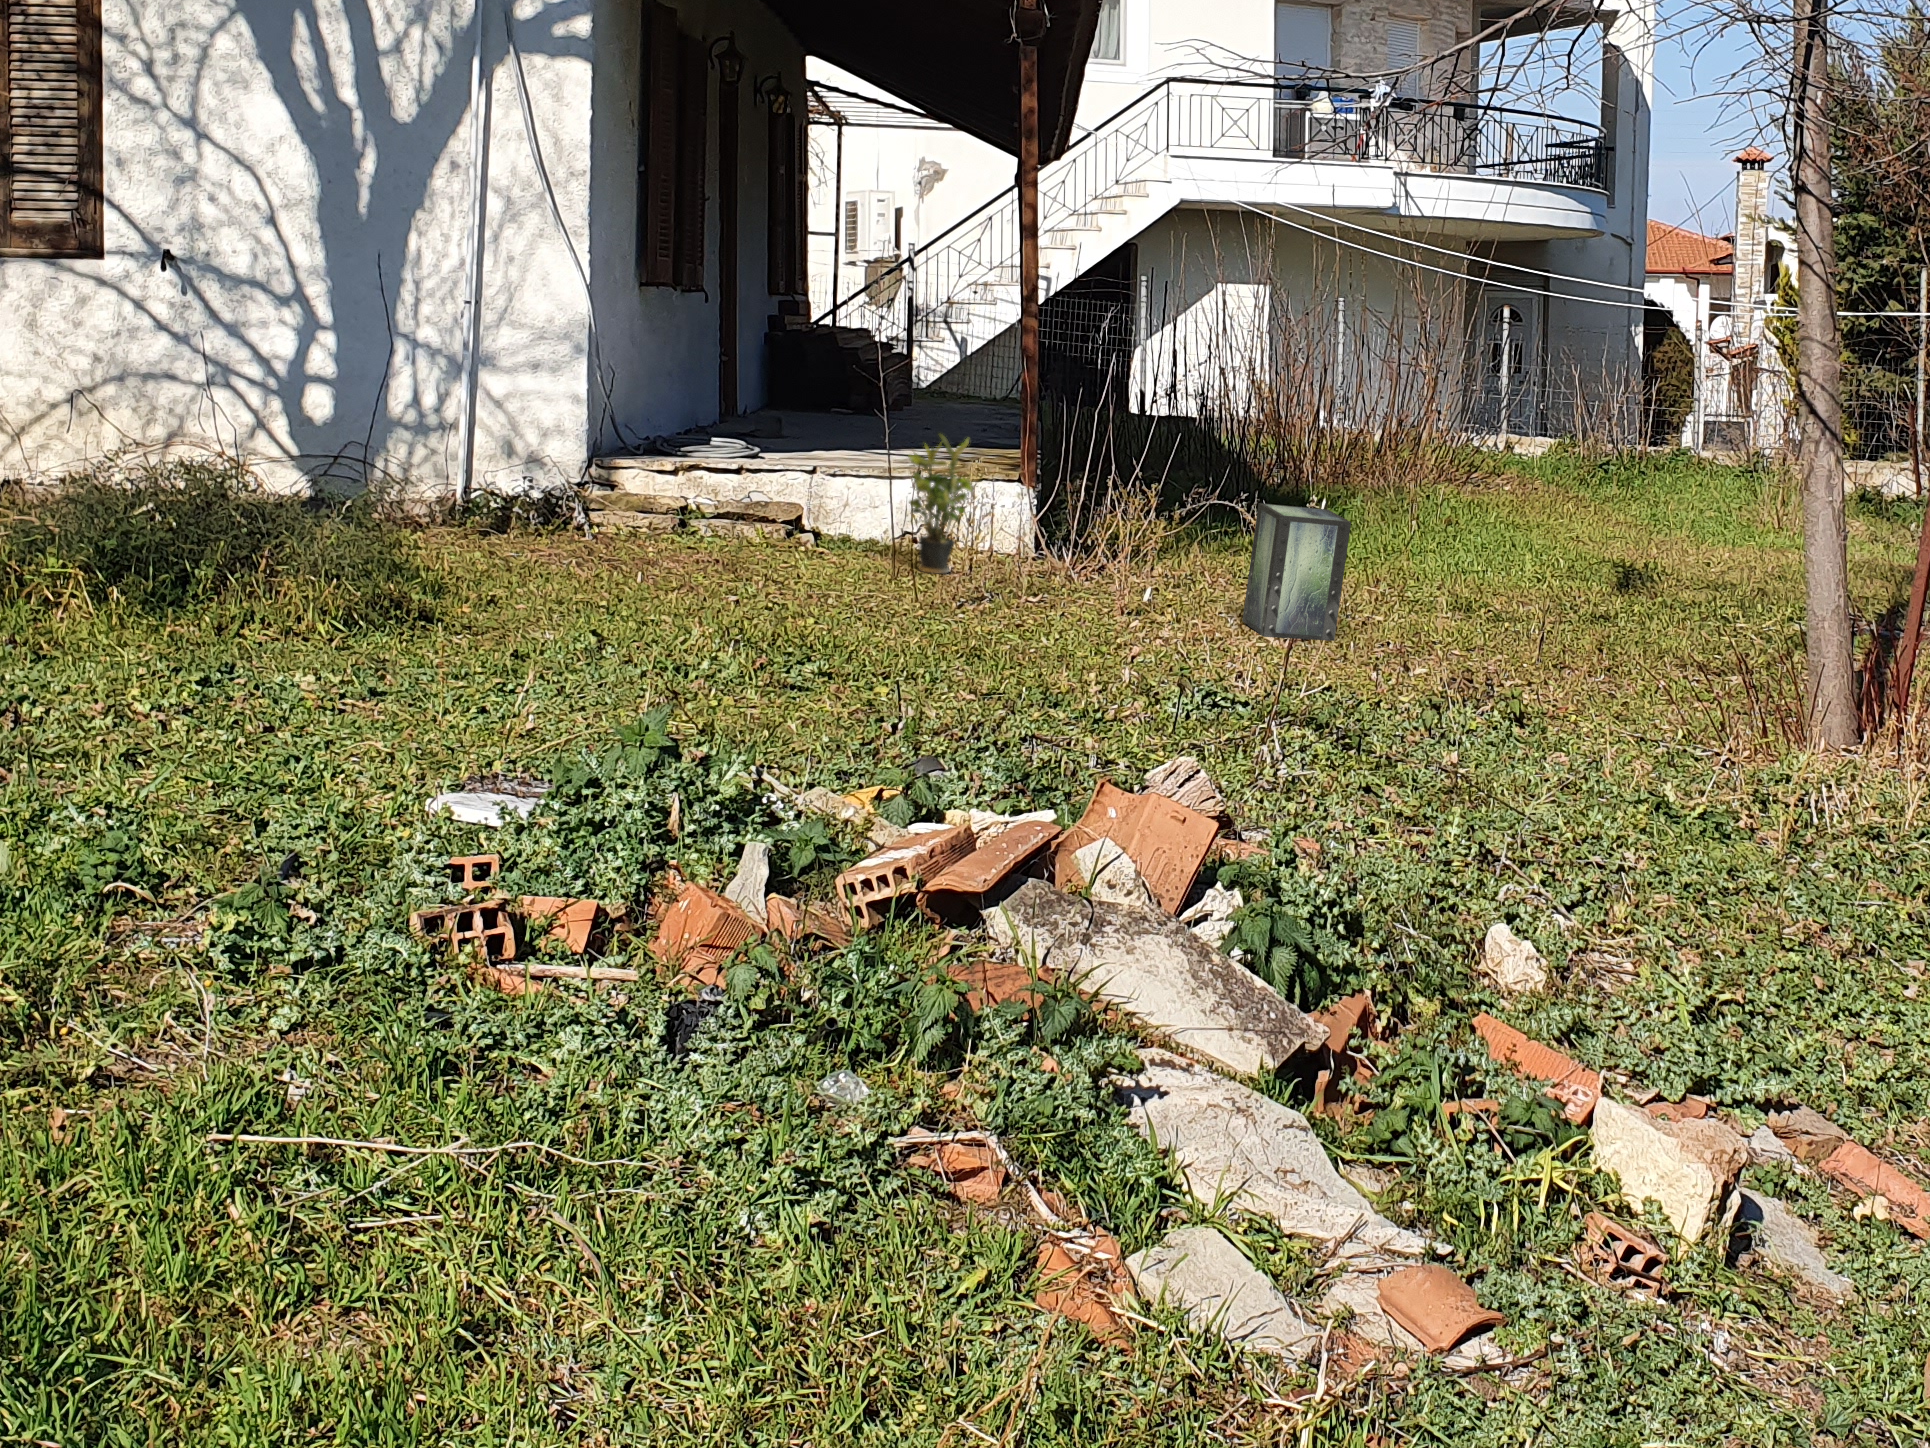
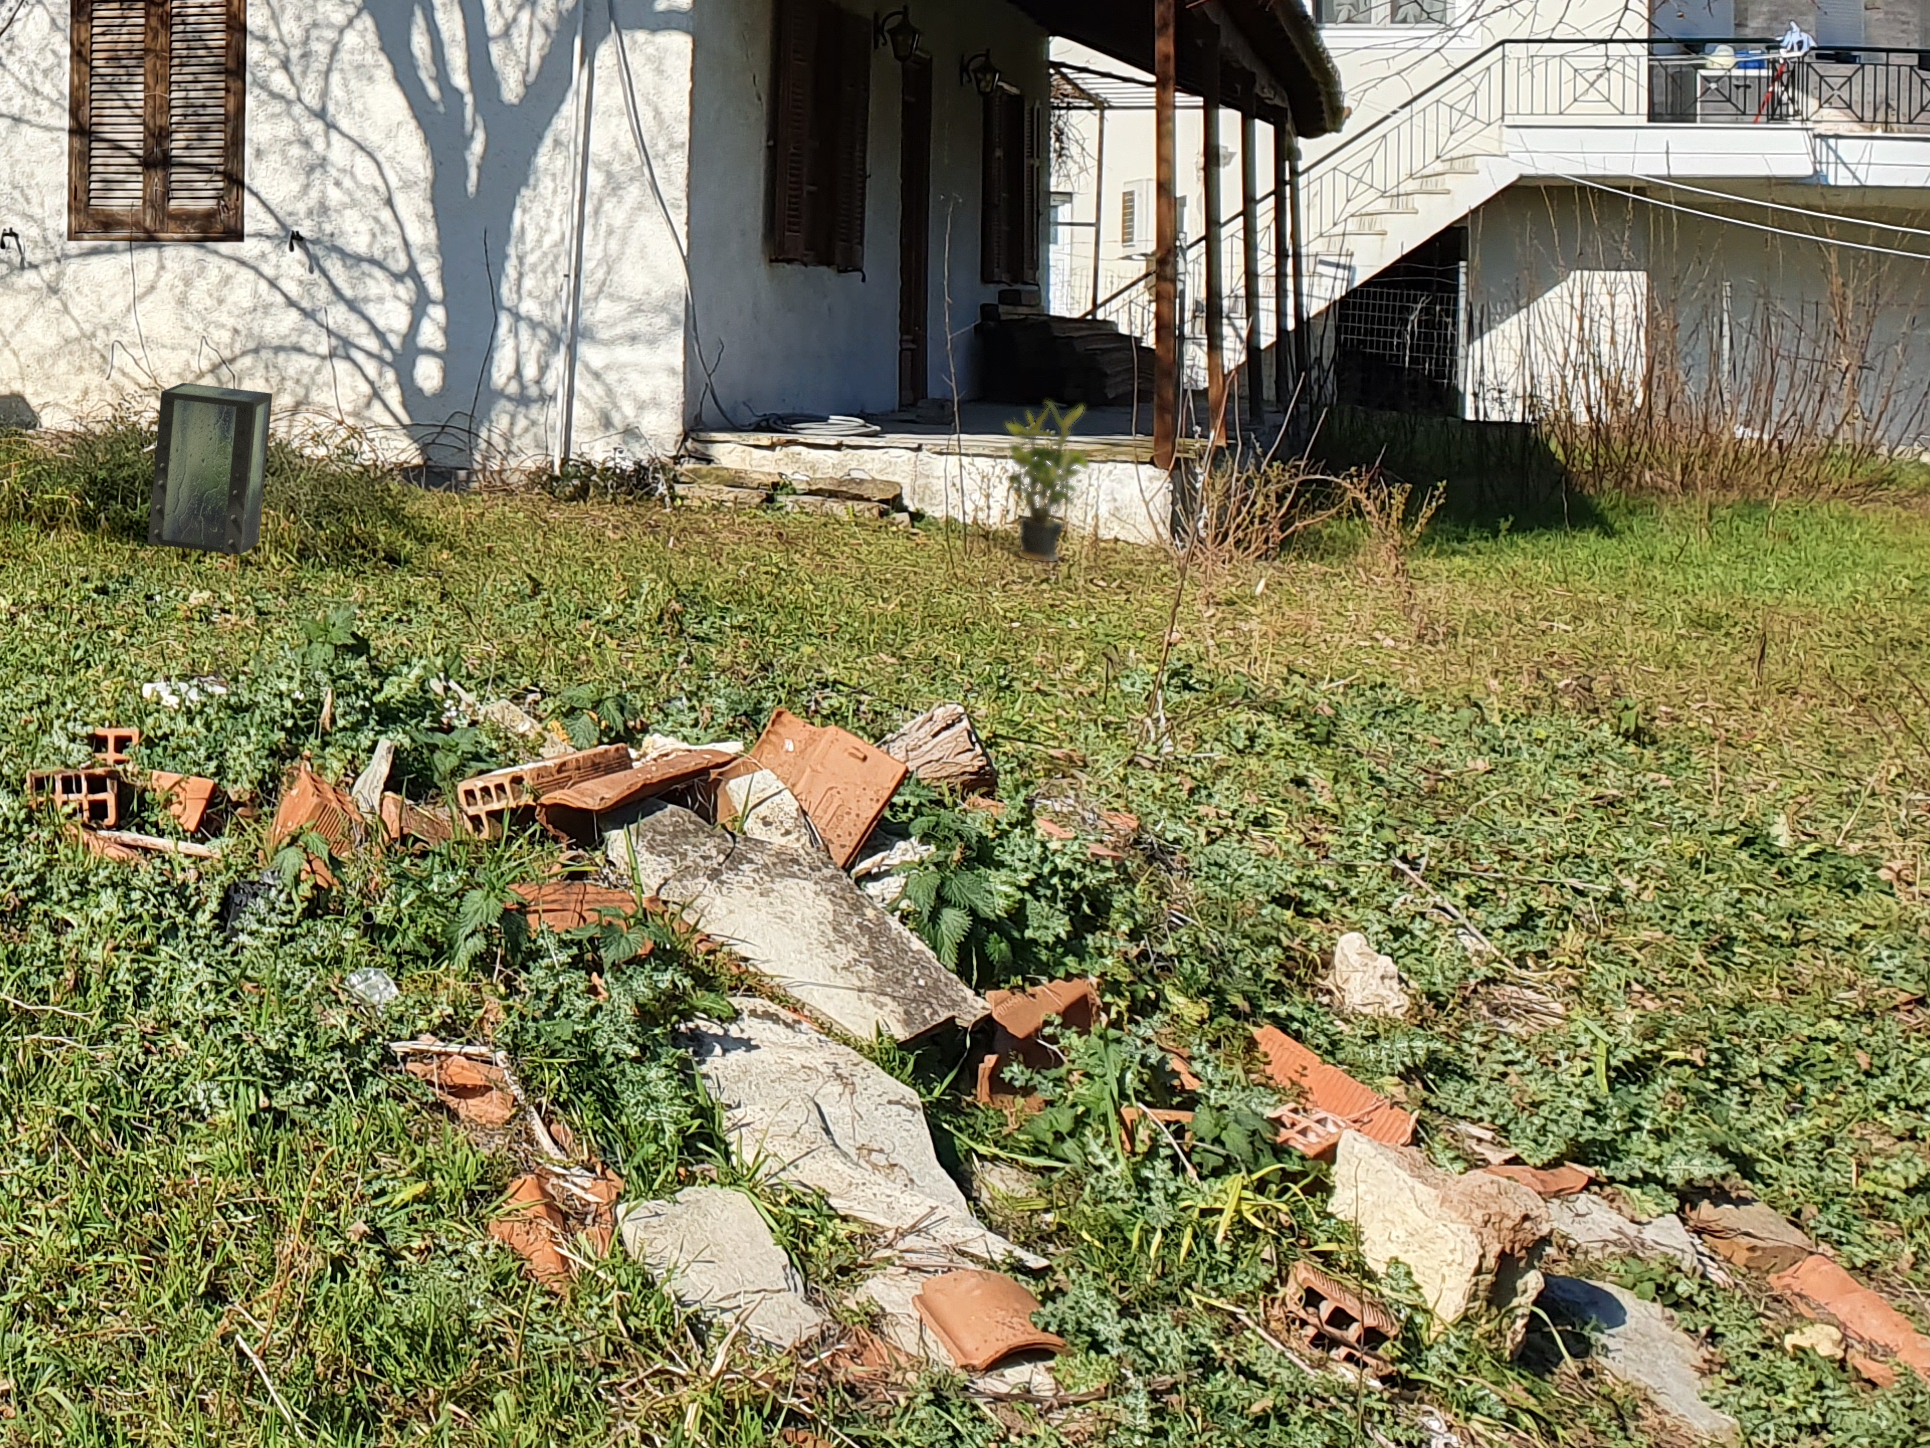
storage box: present [1242,503,1351,641] -> present [148,383,272,555]

